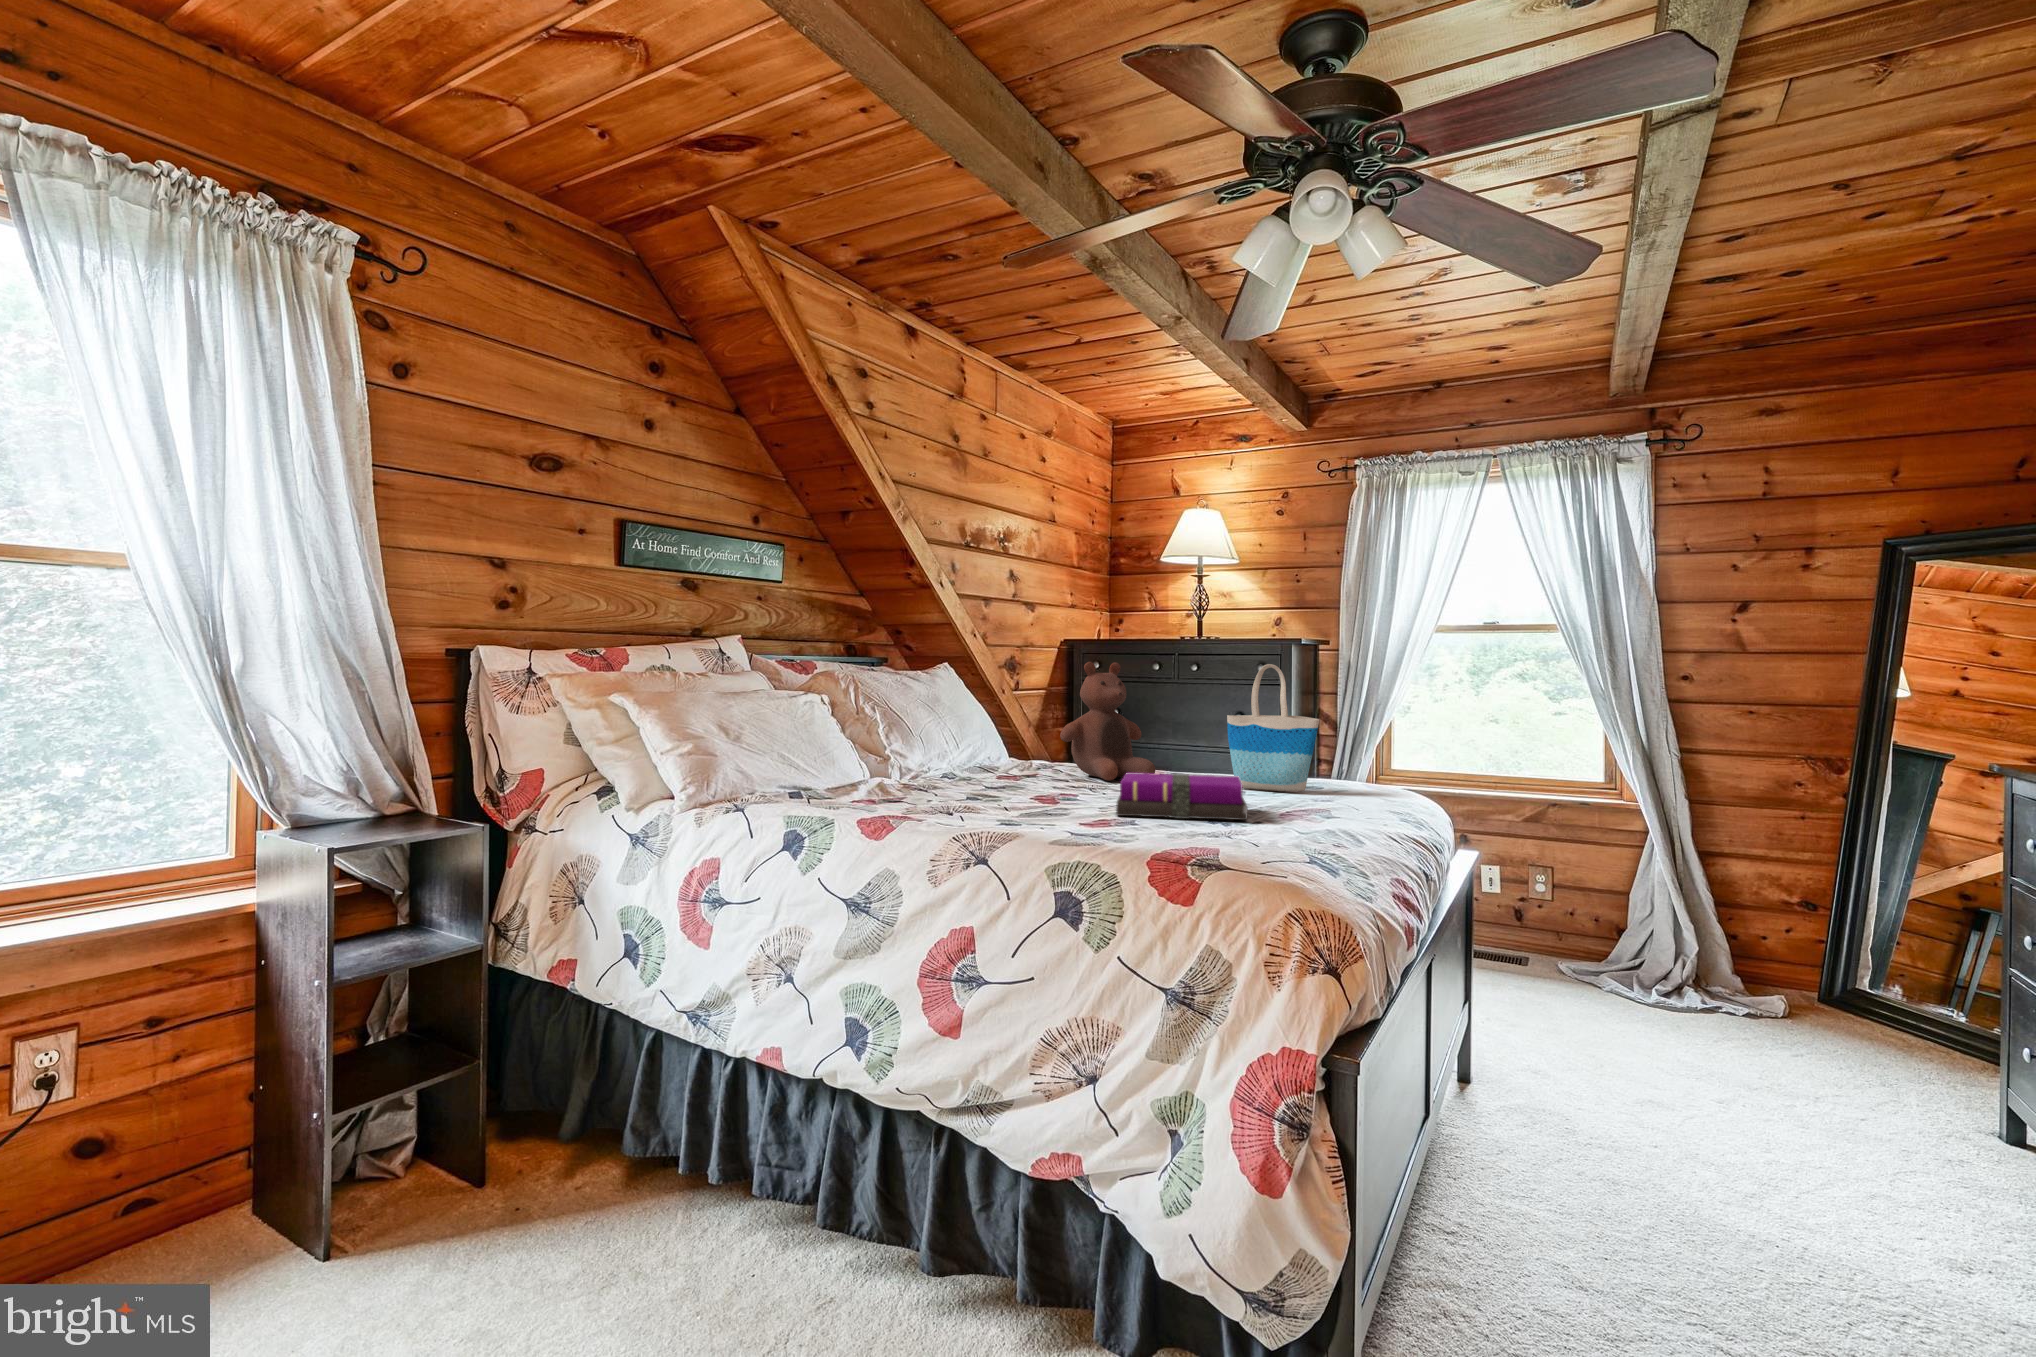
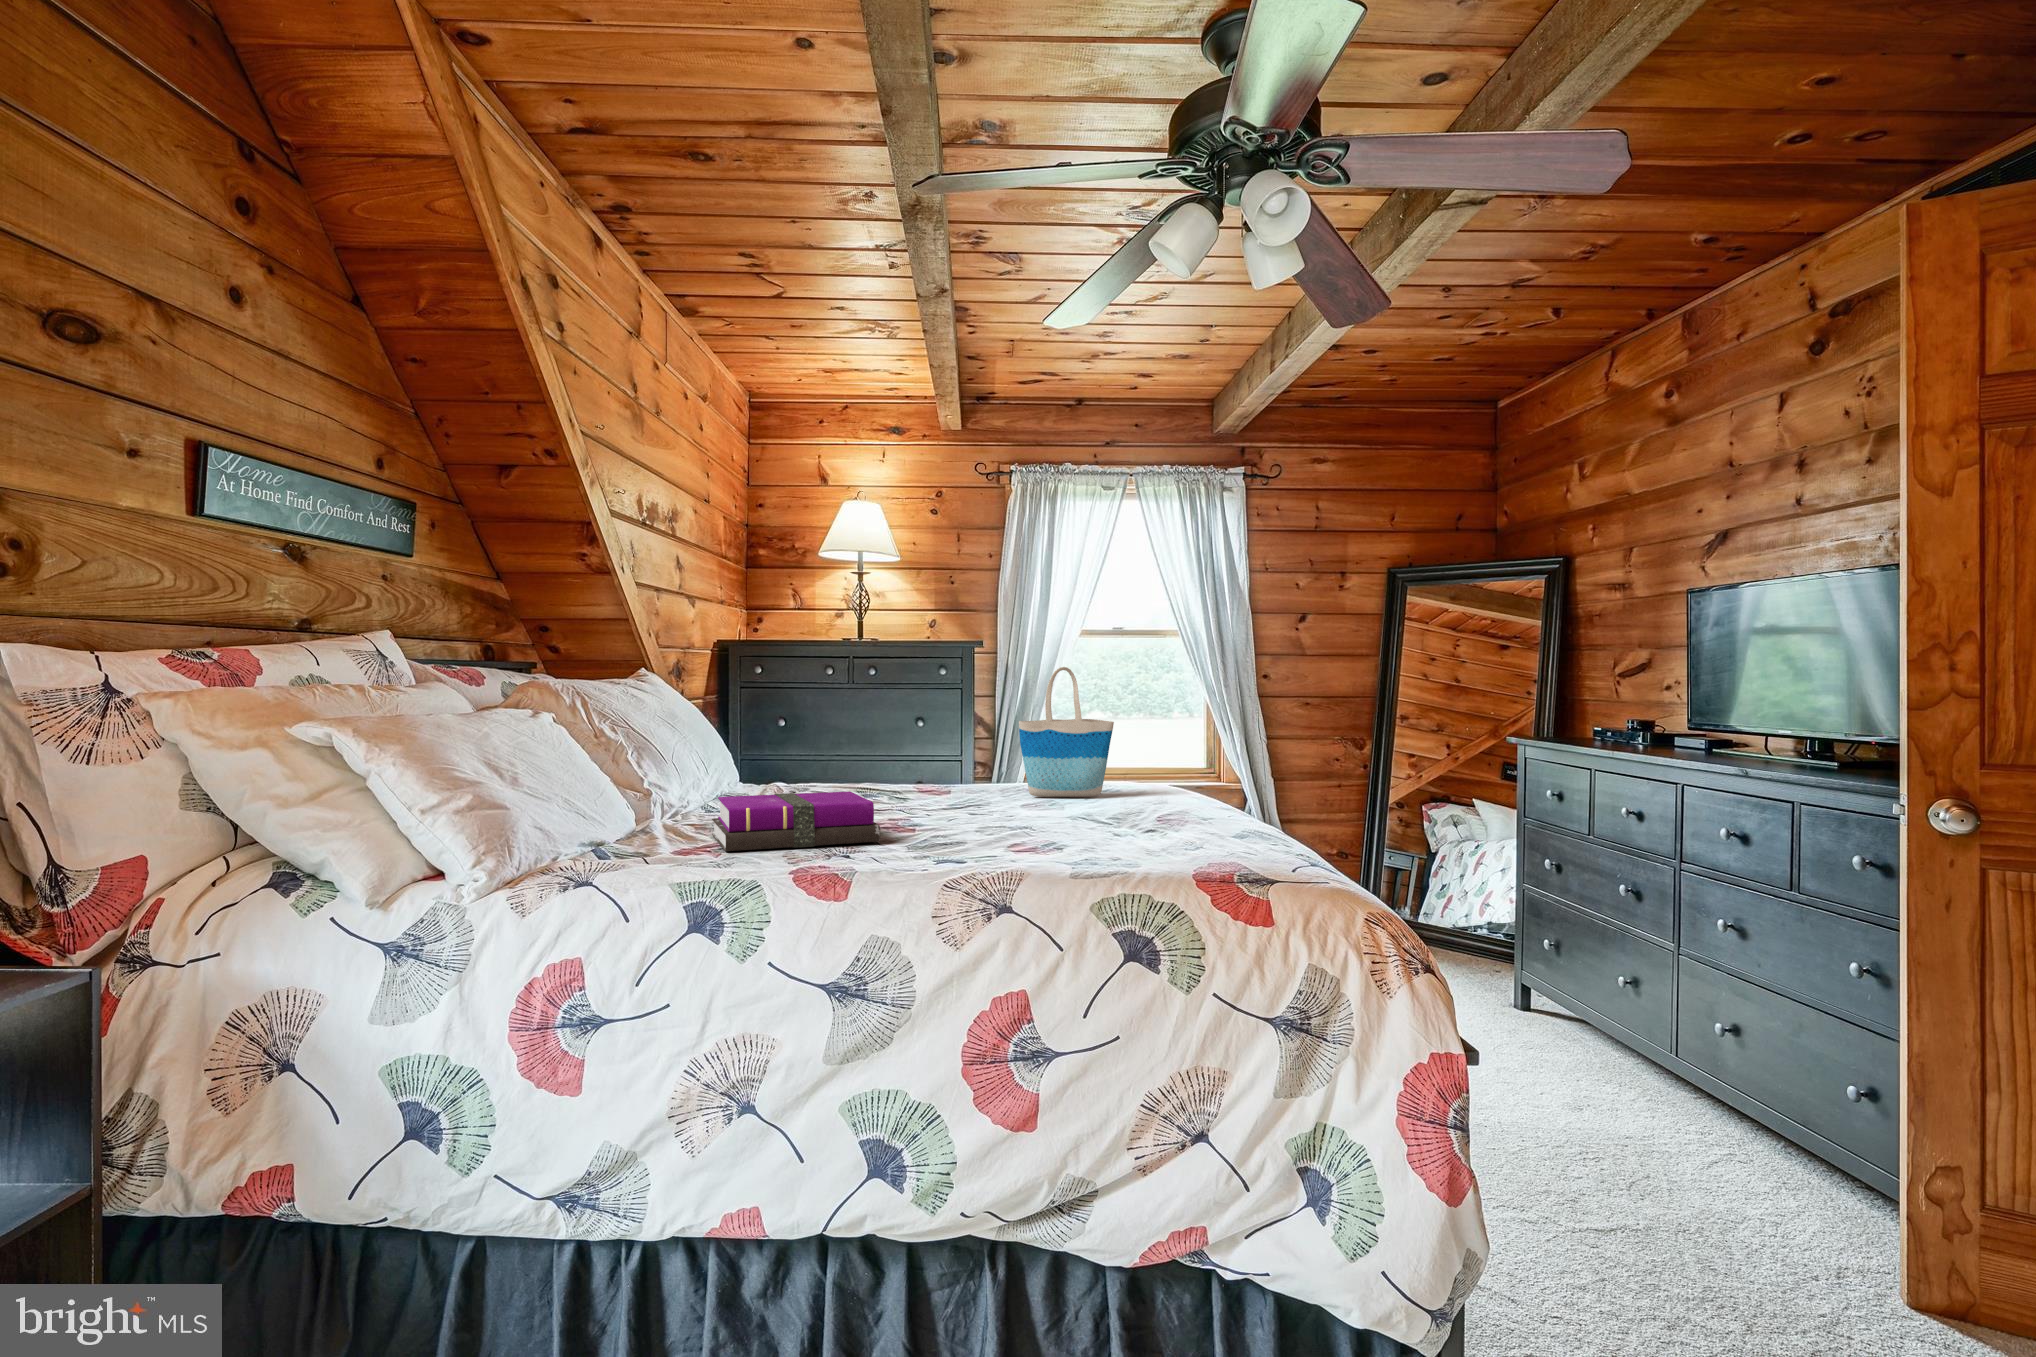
stuffed bear: present [1060,662,1155,781] -> none [831,666,936,800]
notebook: present [1116,773,1248,820] -> present [712,791,880,851]

